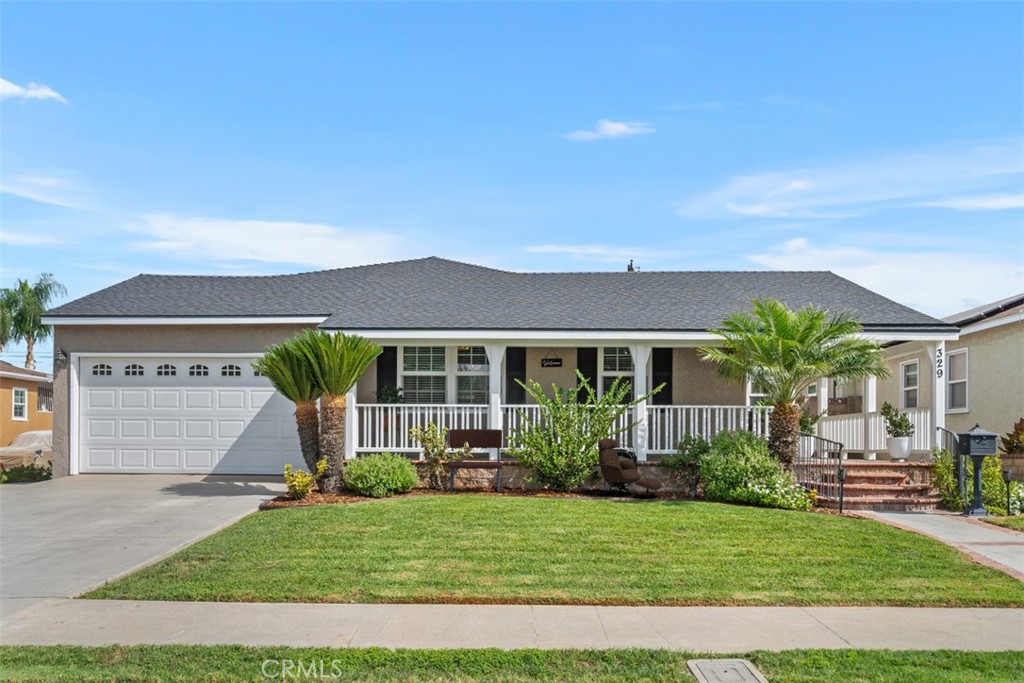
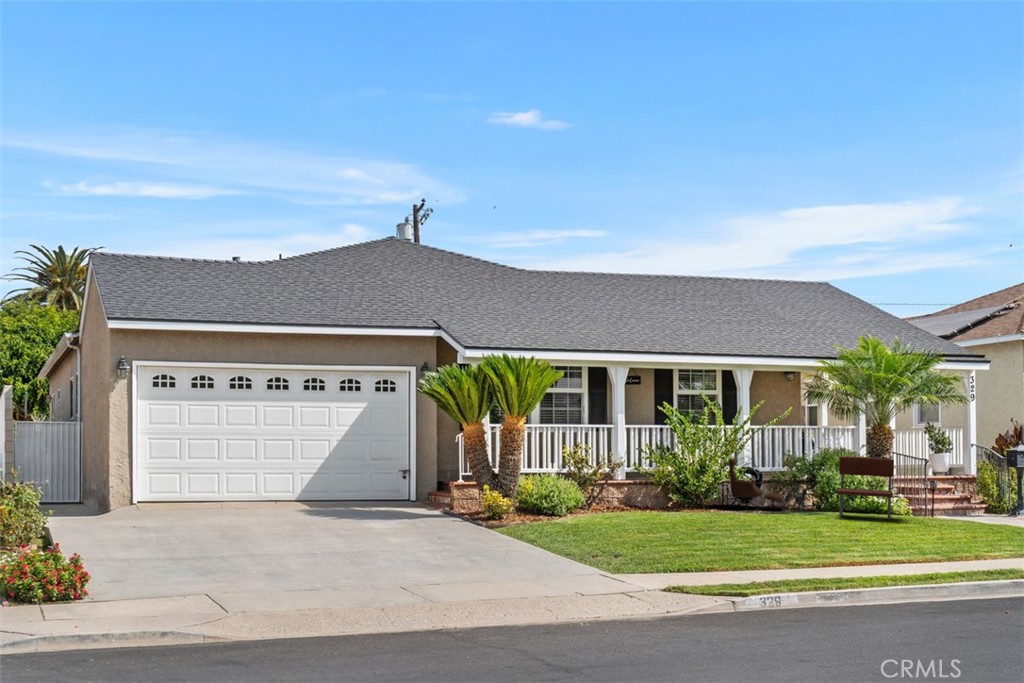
bench: present [448,429,502,492] -> present [838,456,894,520]

